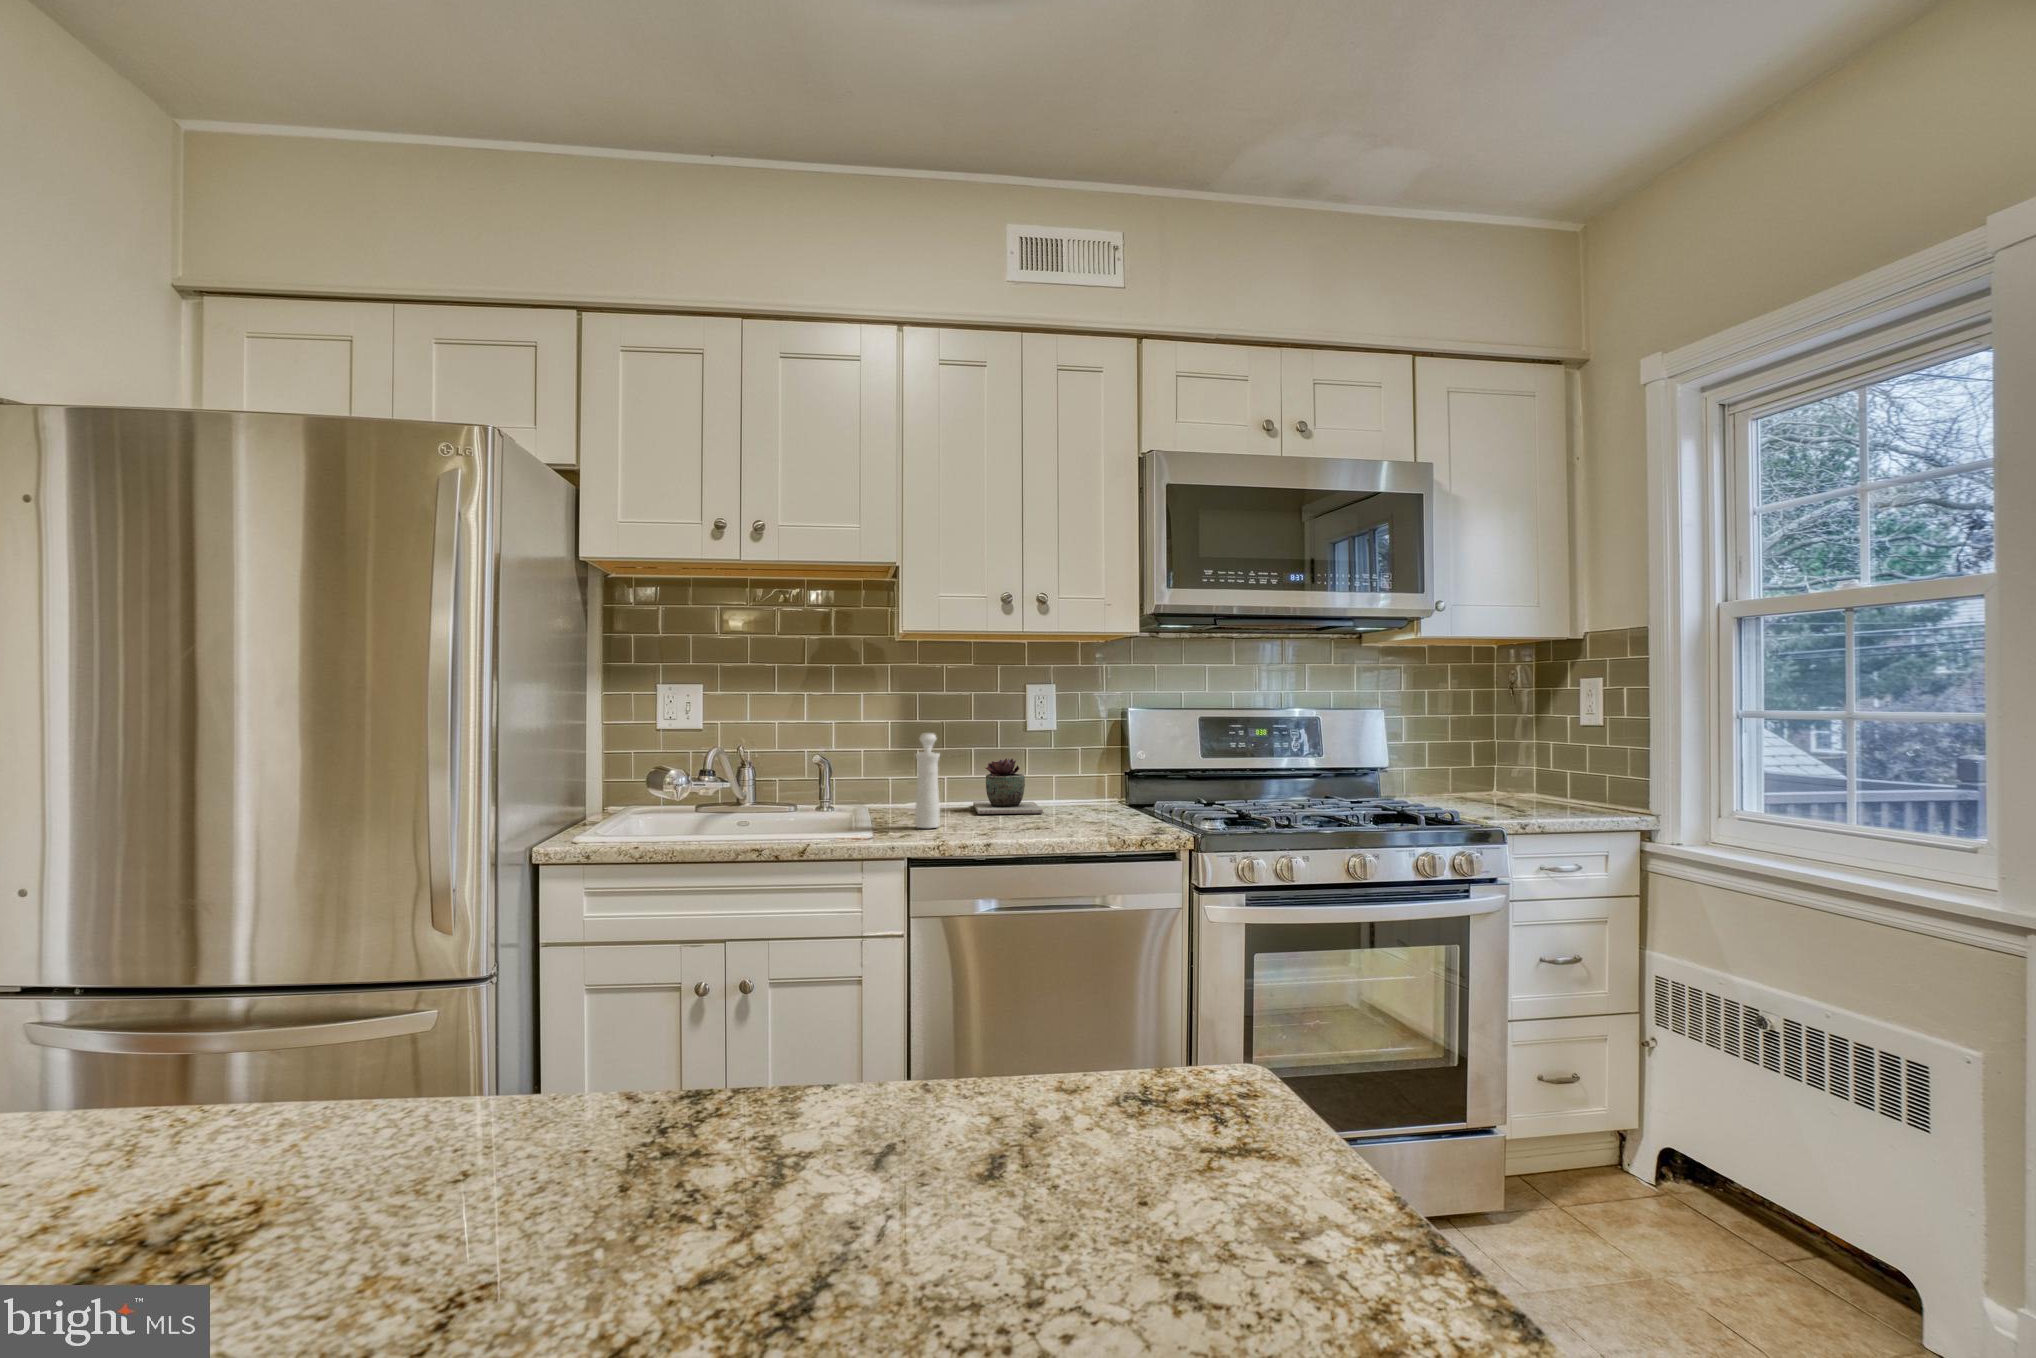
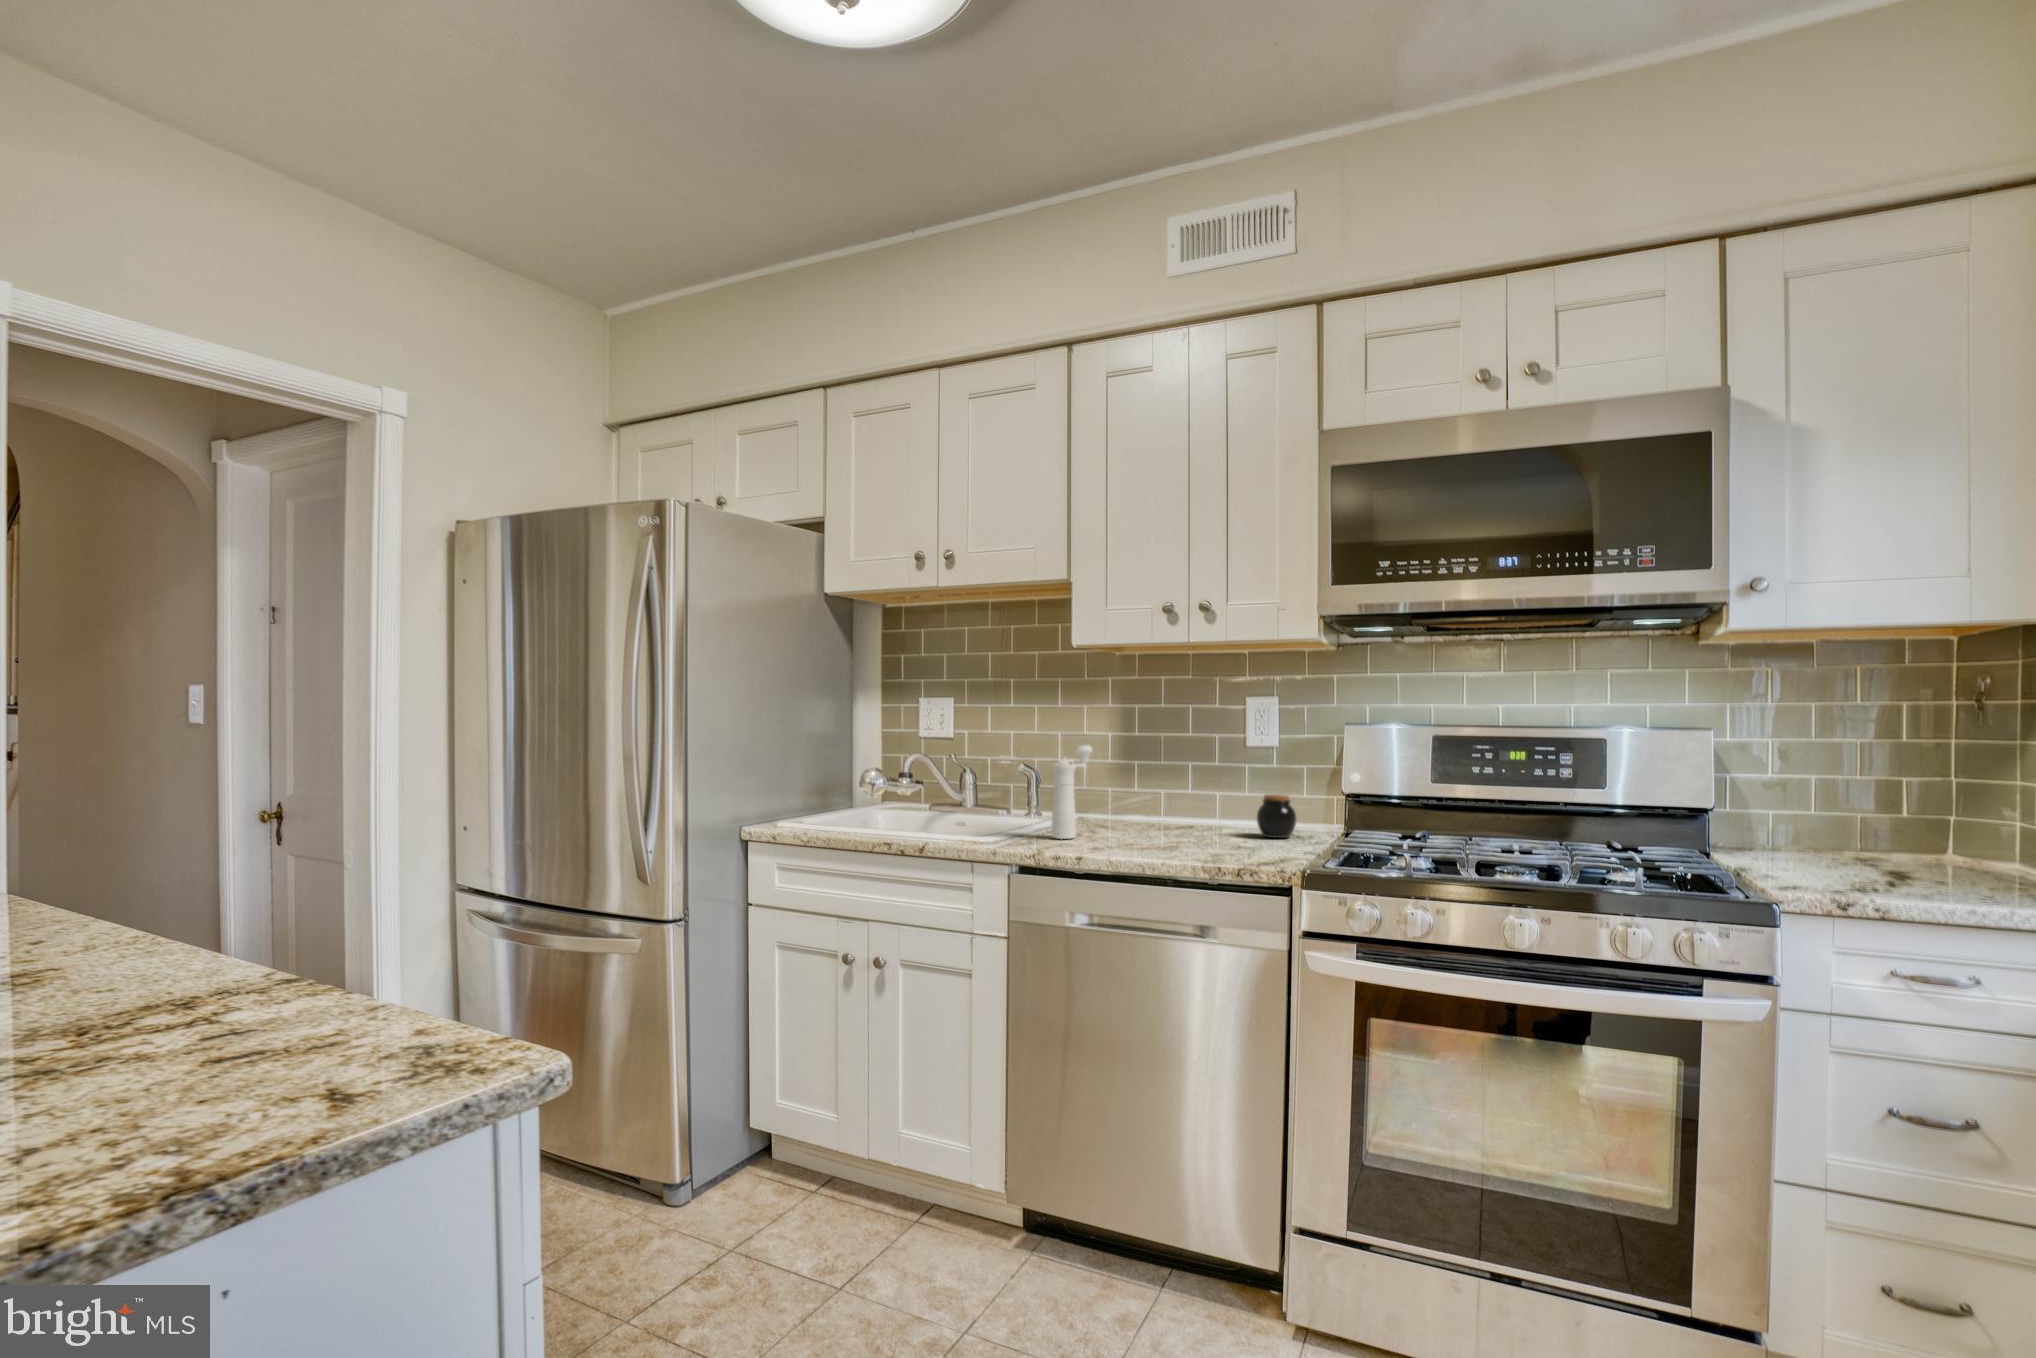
succulent plant: present [973,759,1043,814] -> none [1143,774,1231,834]
jar: none [1082,773,1116,812] -> present [1257,794,1297,838]

